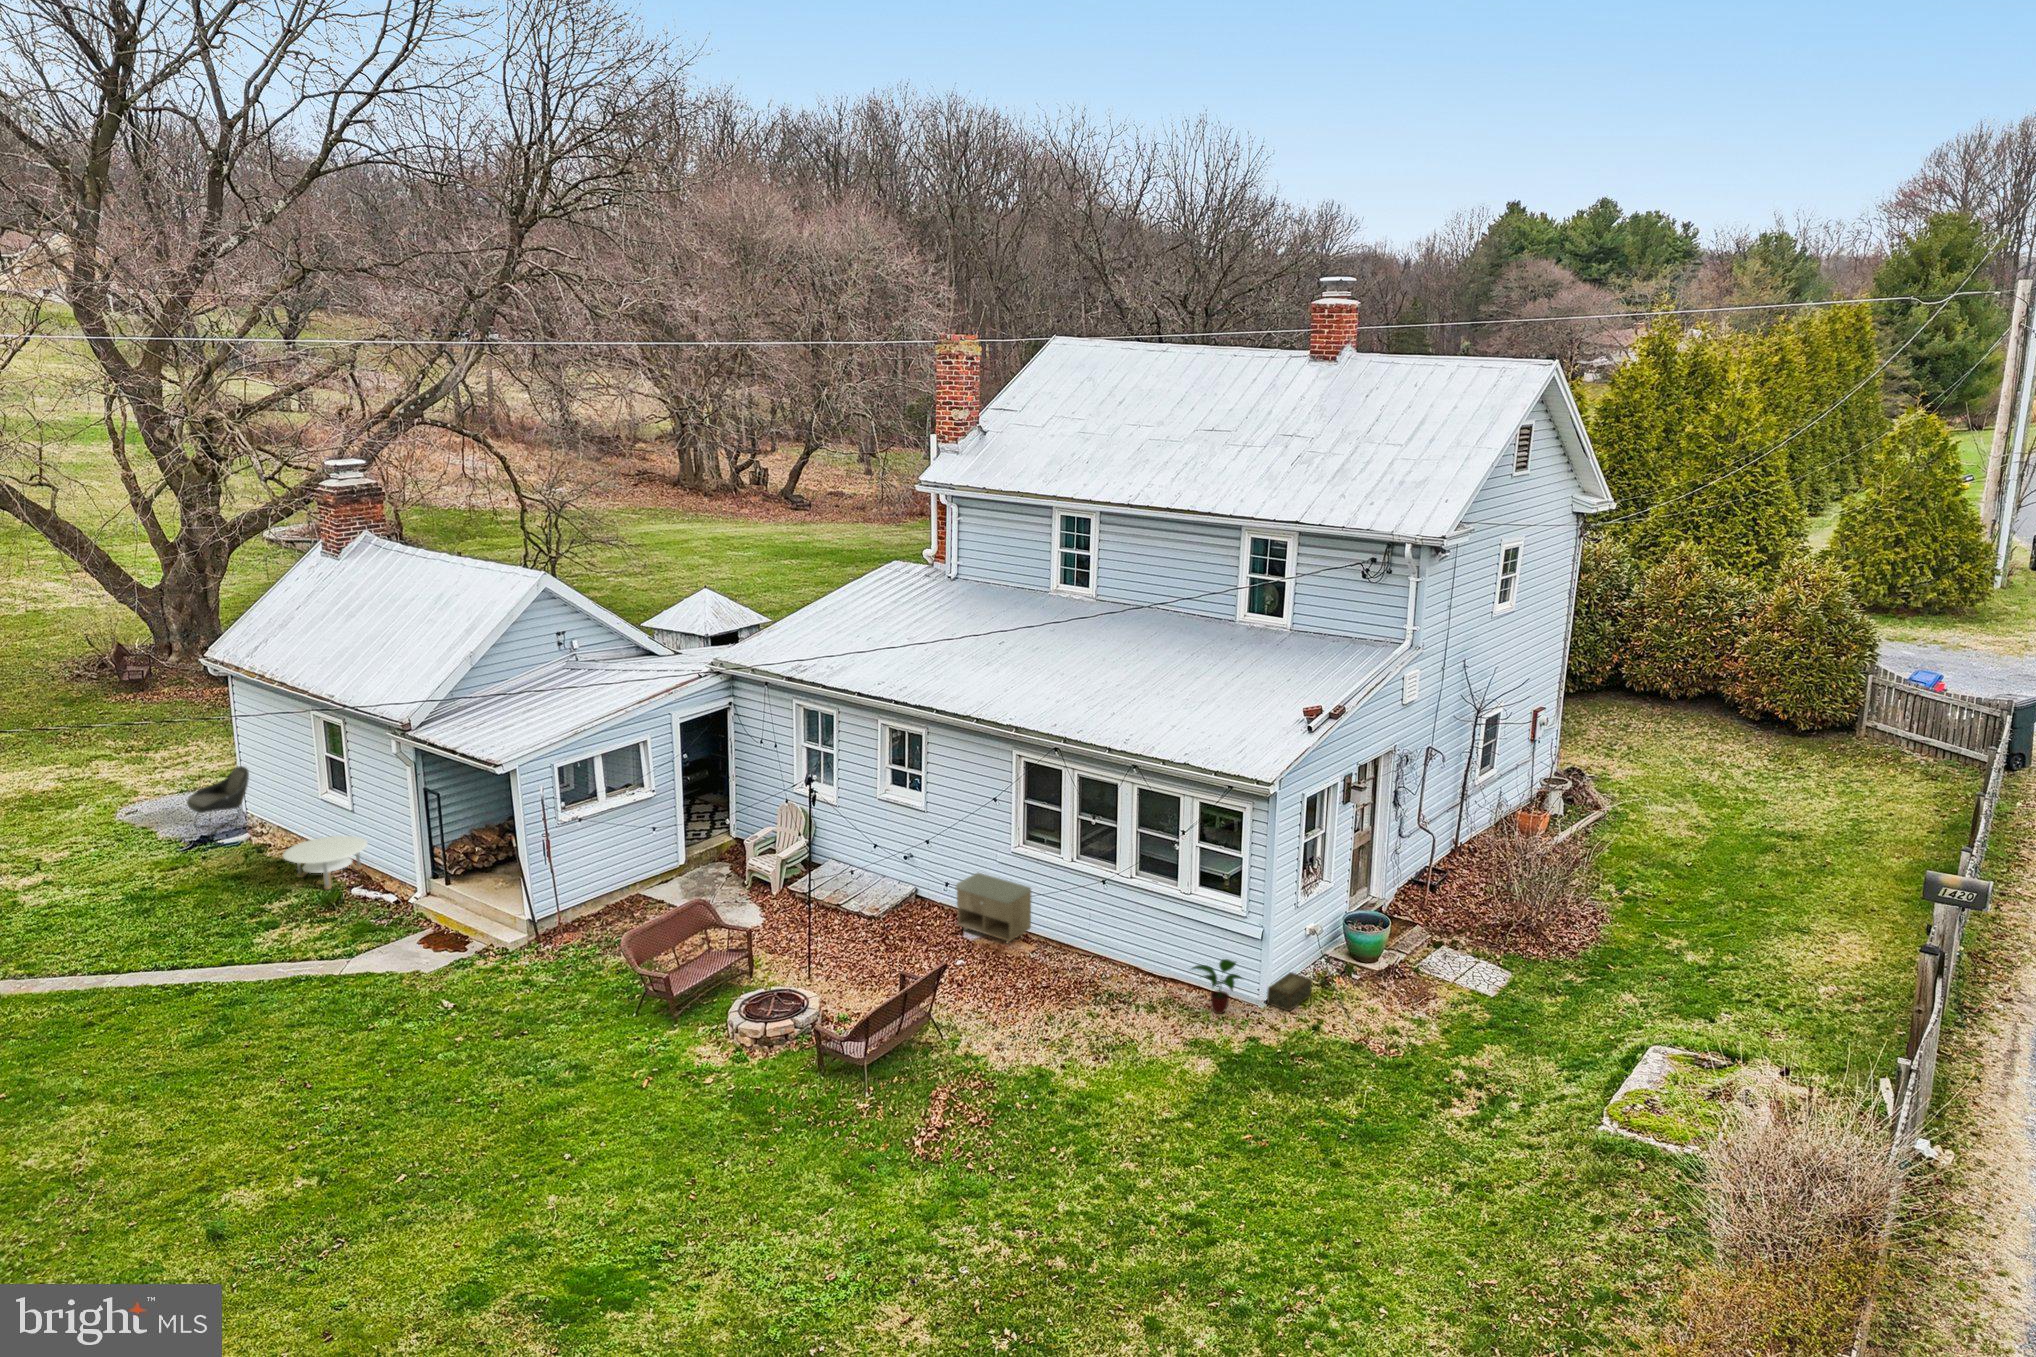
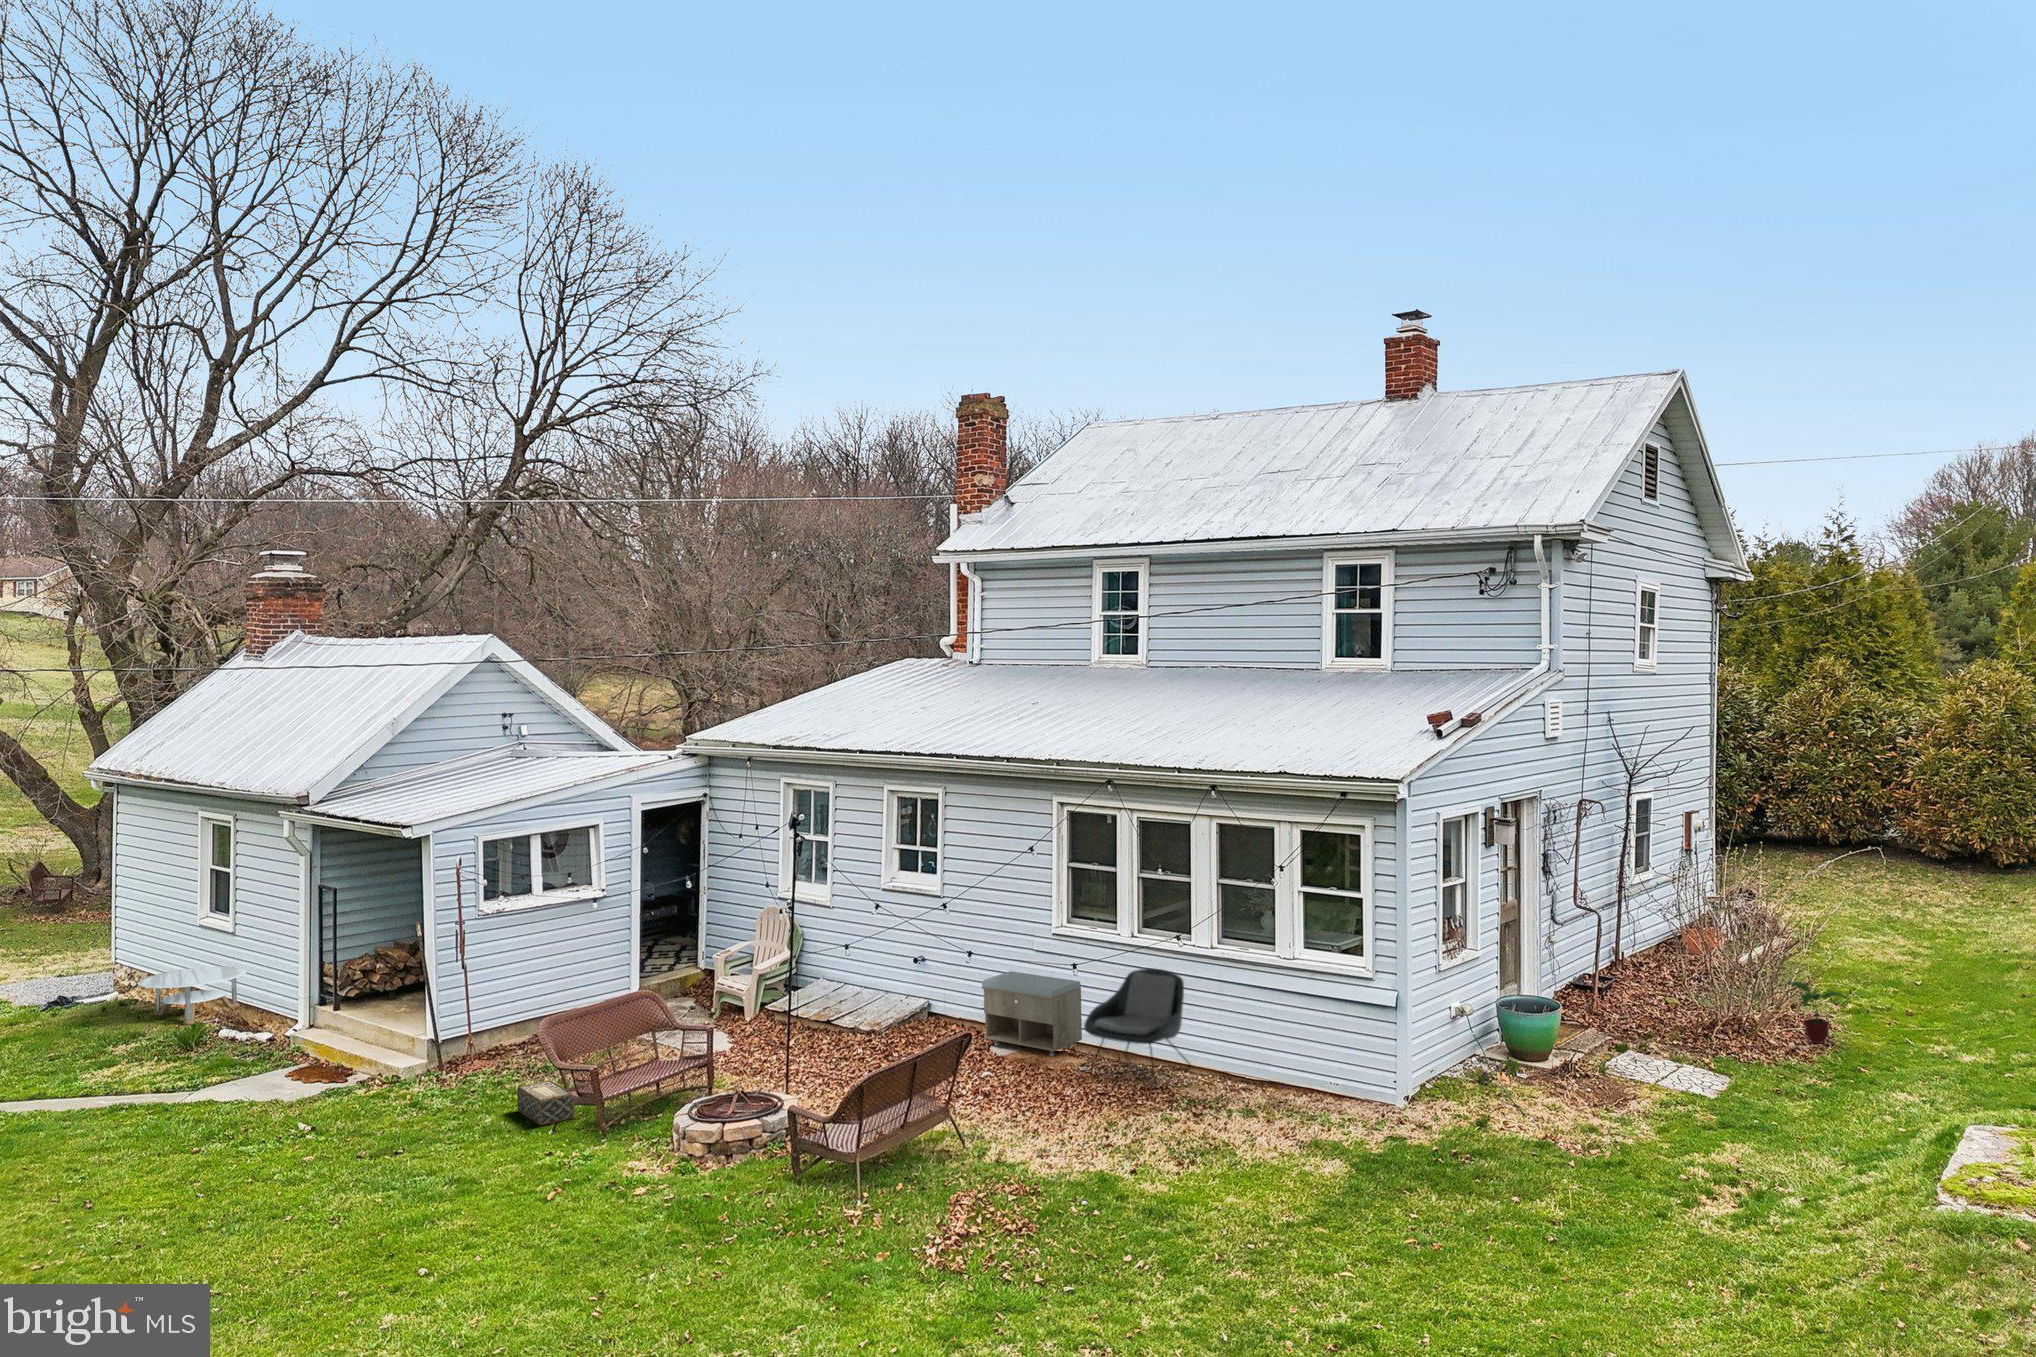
lounge chair: present [187,766,254,837] -> present [1084,968,1191,1088]
potted plant: present [1192,959,1241,1014] -> present [1780,982,1841,1044]
woven basket: present [1267,972,1312,1011] -> present [517,1080,574,1125]

